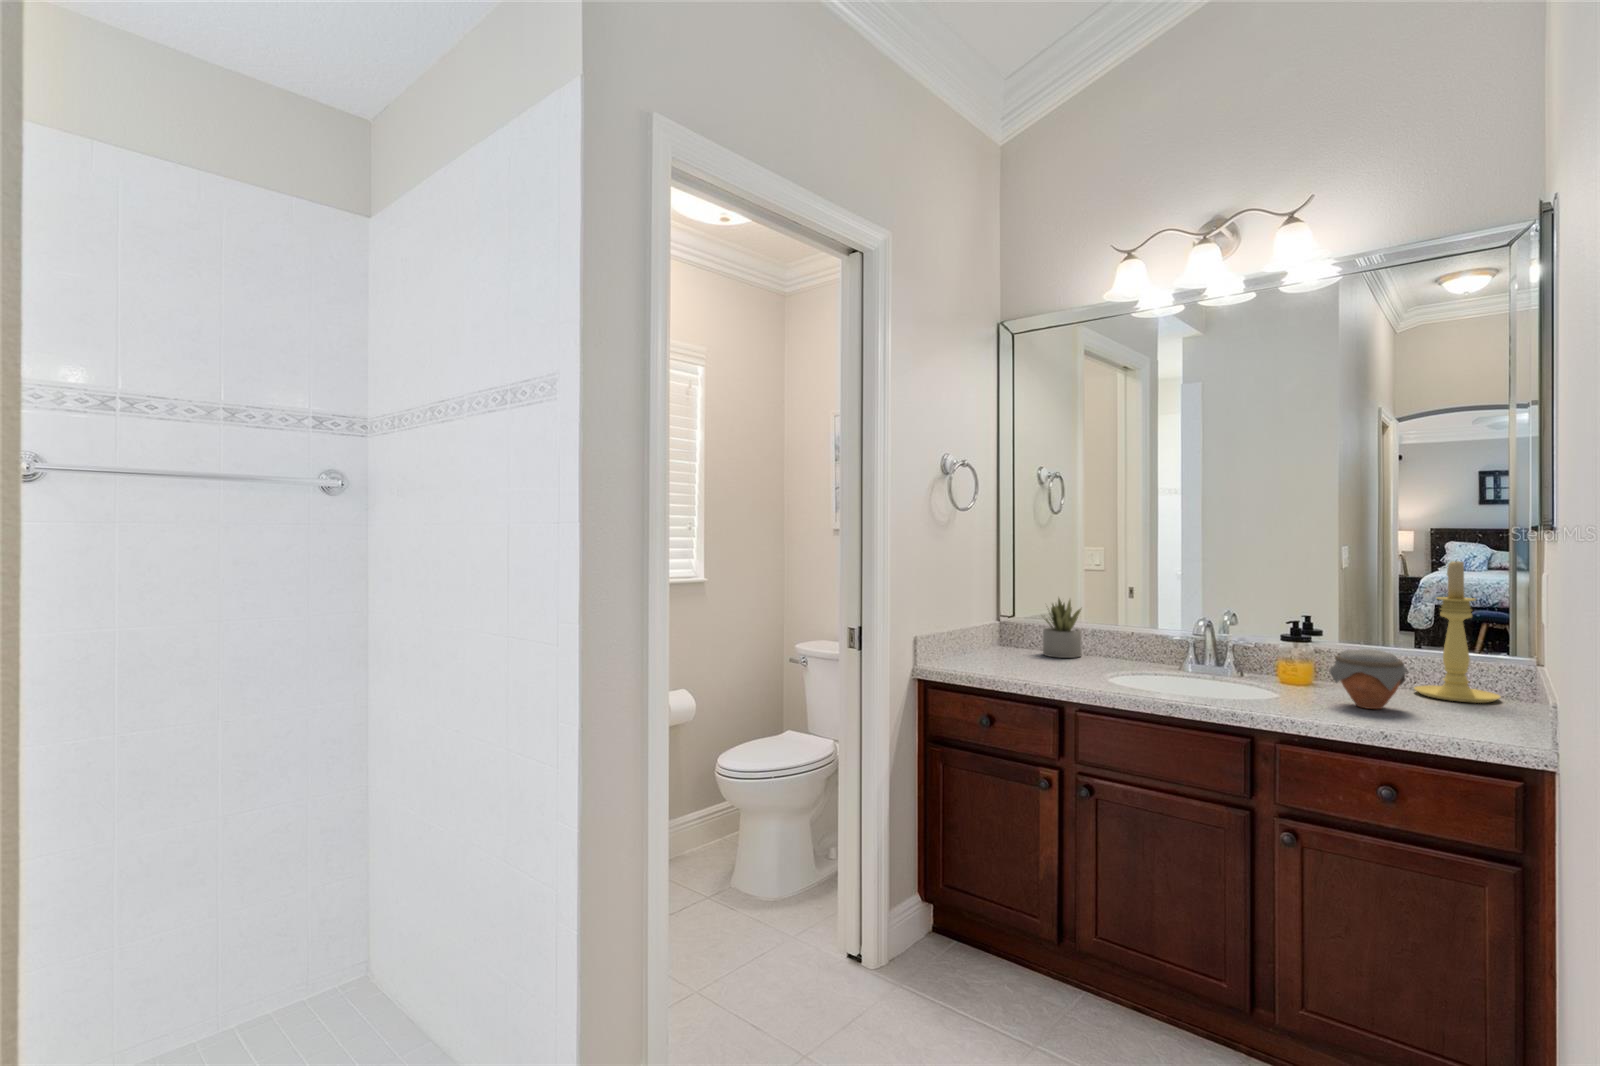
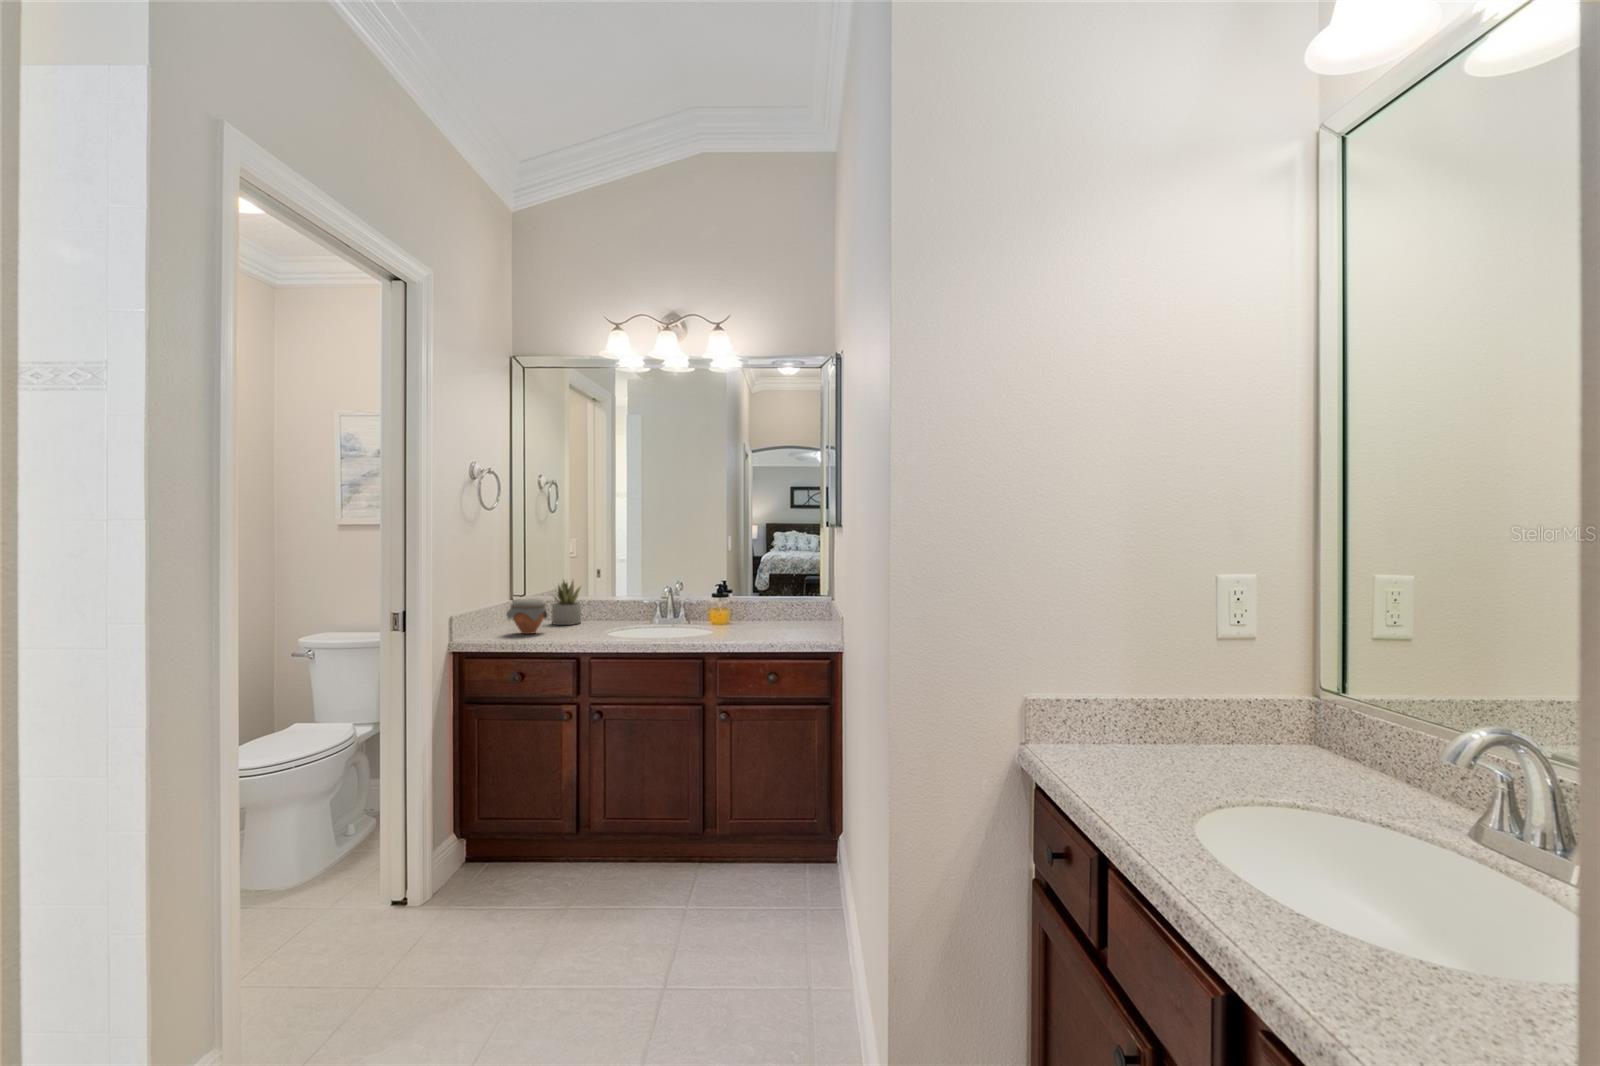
candle holder: present [1414,561,1500,703] -> none [779,544,817,625]
jar: present [1330,649,1409,709] -> present [506,599,547,634]

